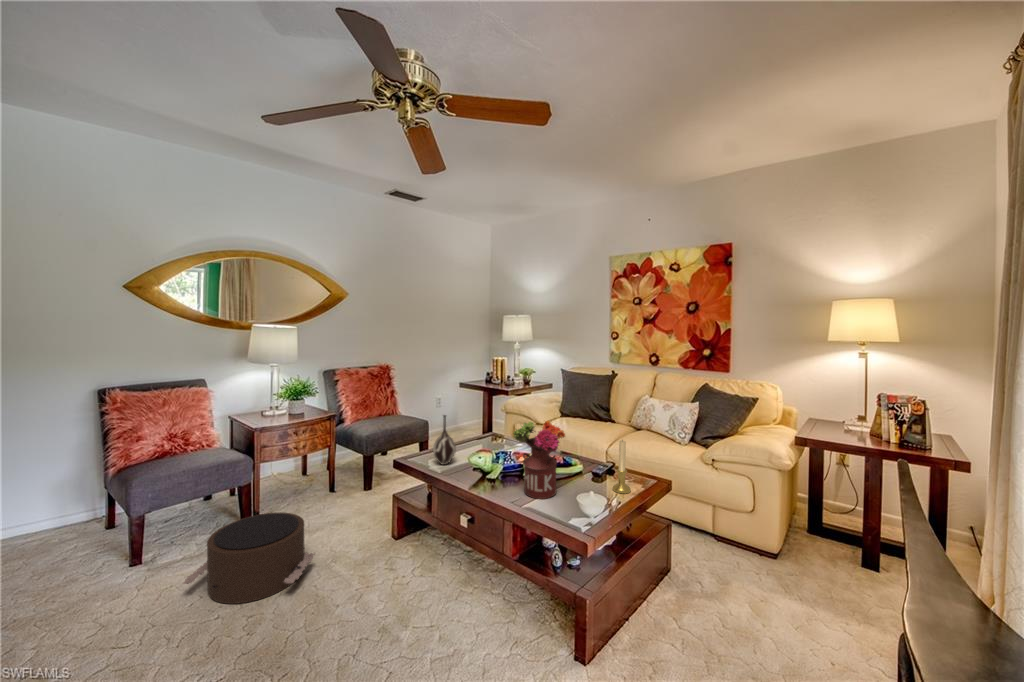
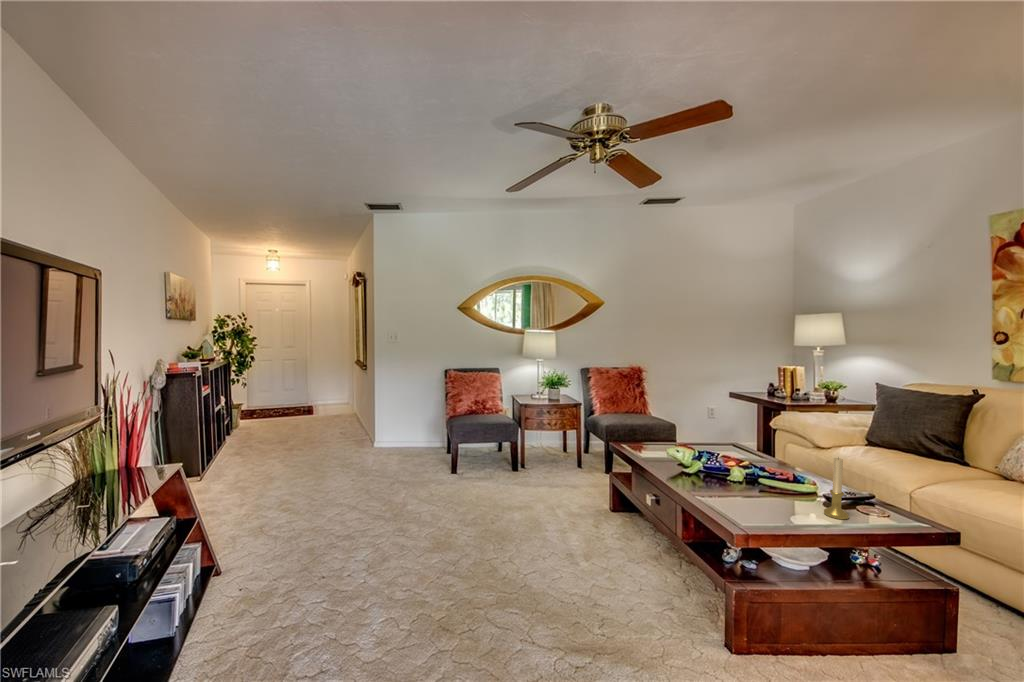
vase: present [433,415,456,465] -> none [645,410,667,456]
flower arrangement: present [513,420,565,499] -> none [703,421,763,500]
pouf: present [183,513,315,604] -> none [469,465,548,520]

